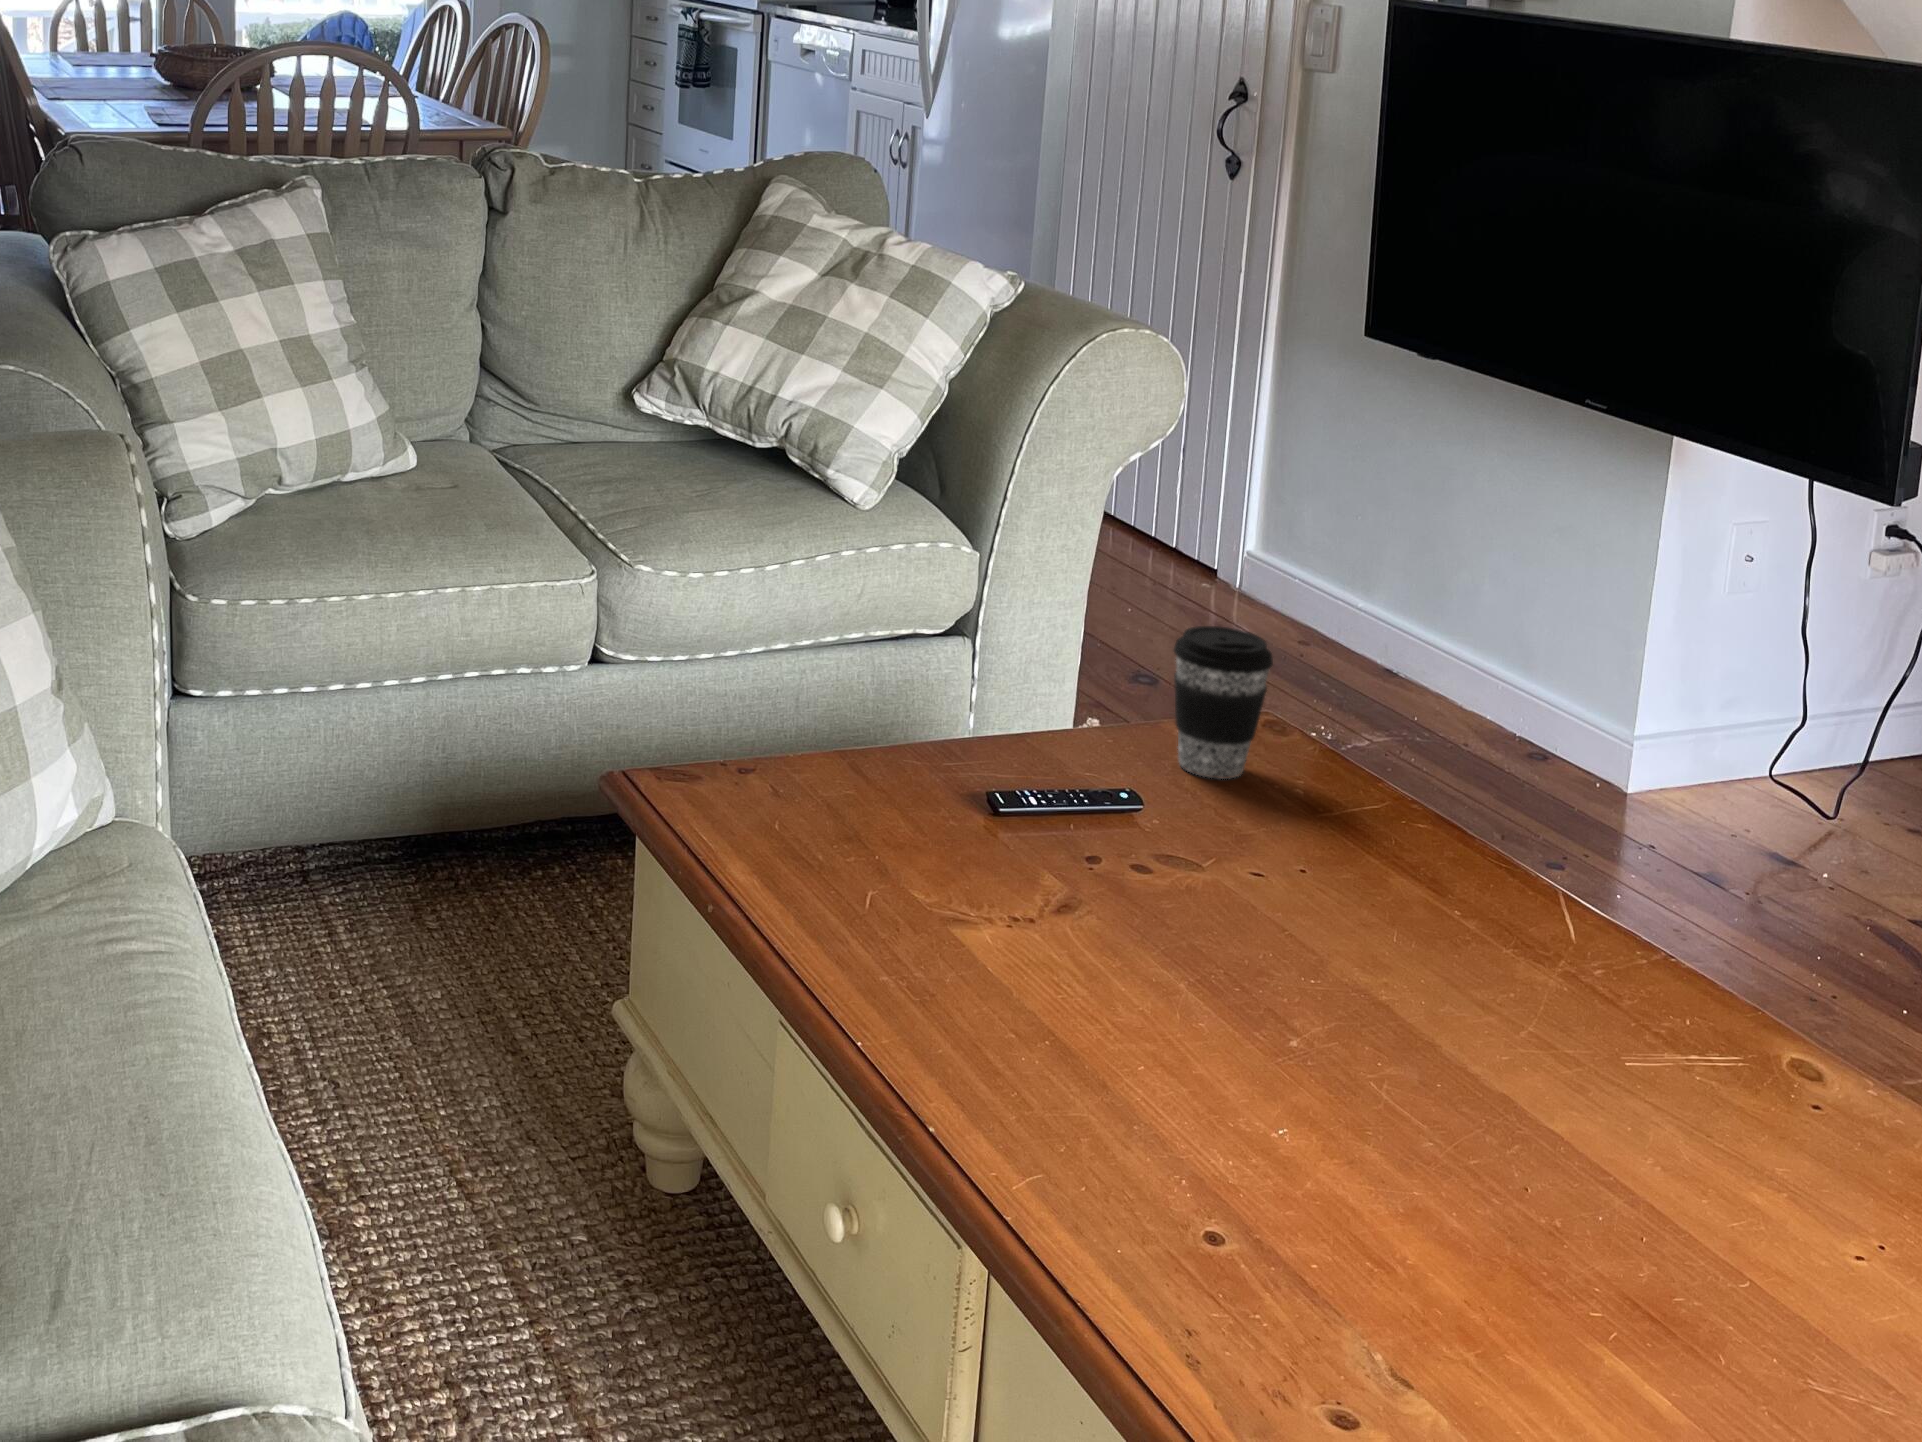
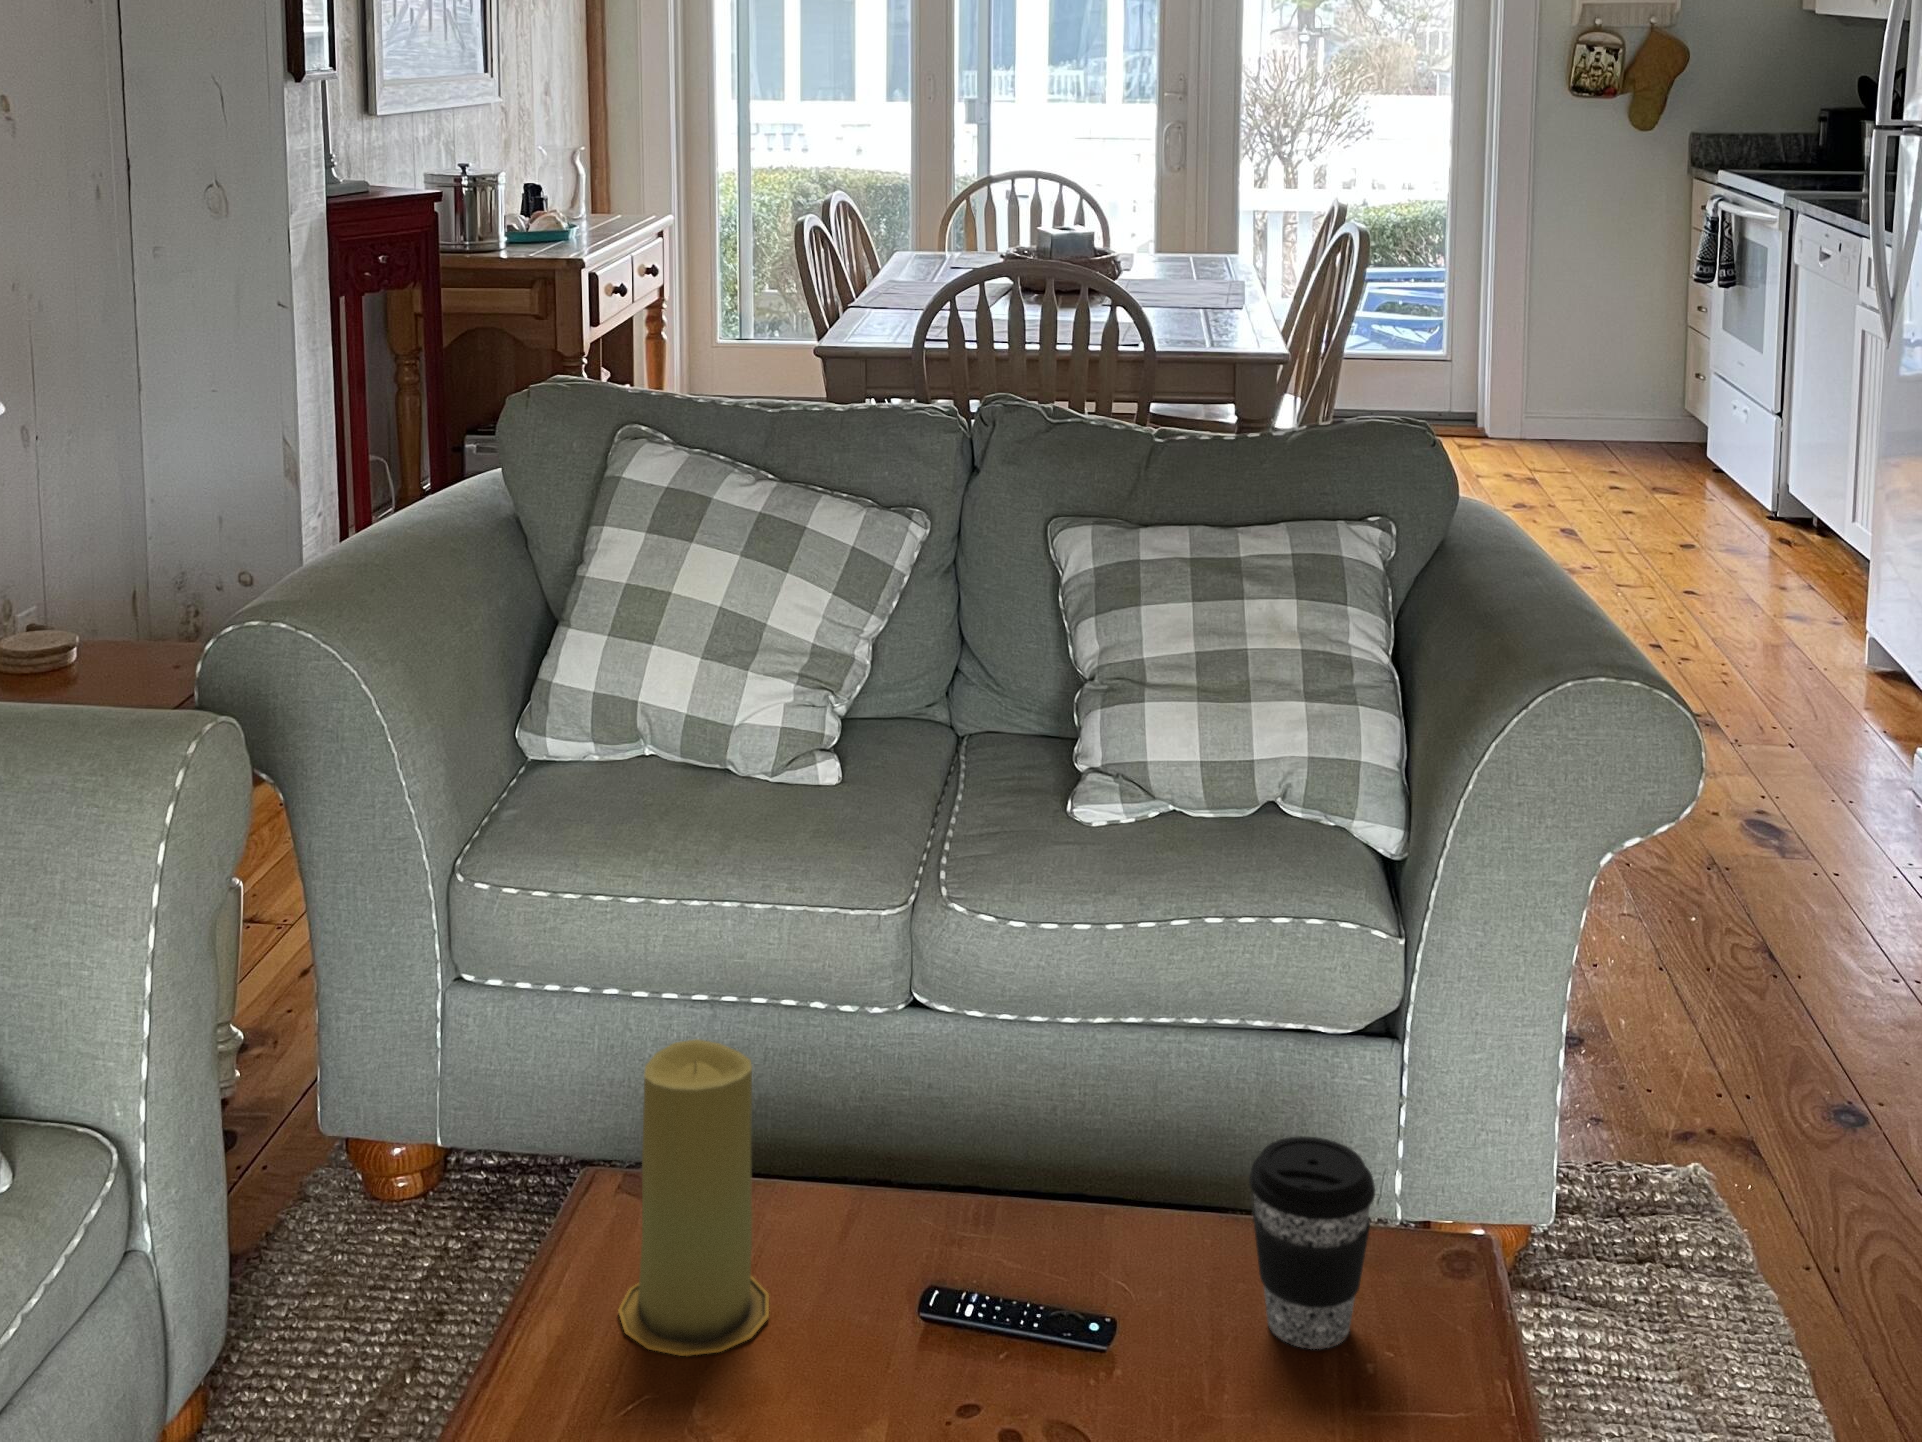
candle: none [734,593,866,848] -> present [618,1039,769,1356]

